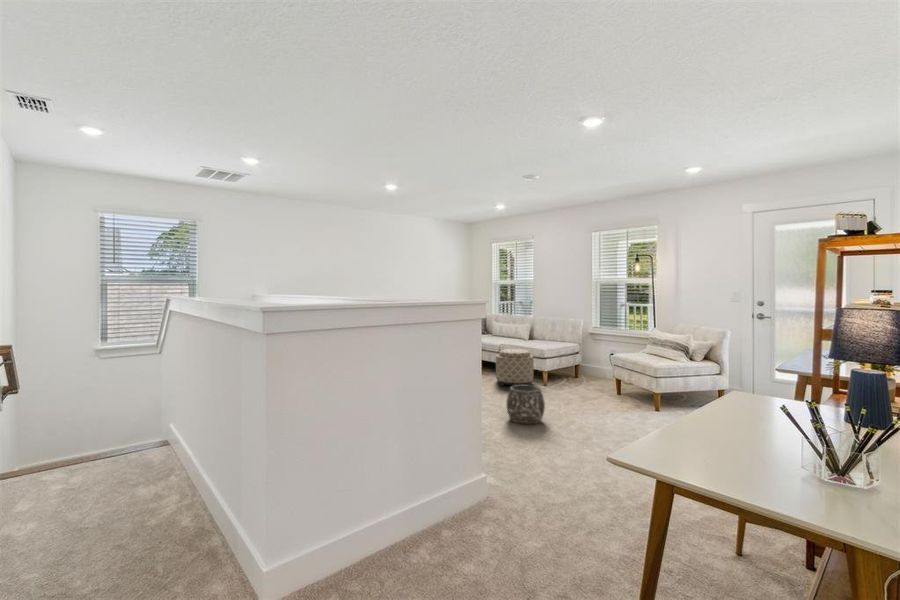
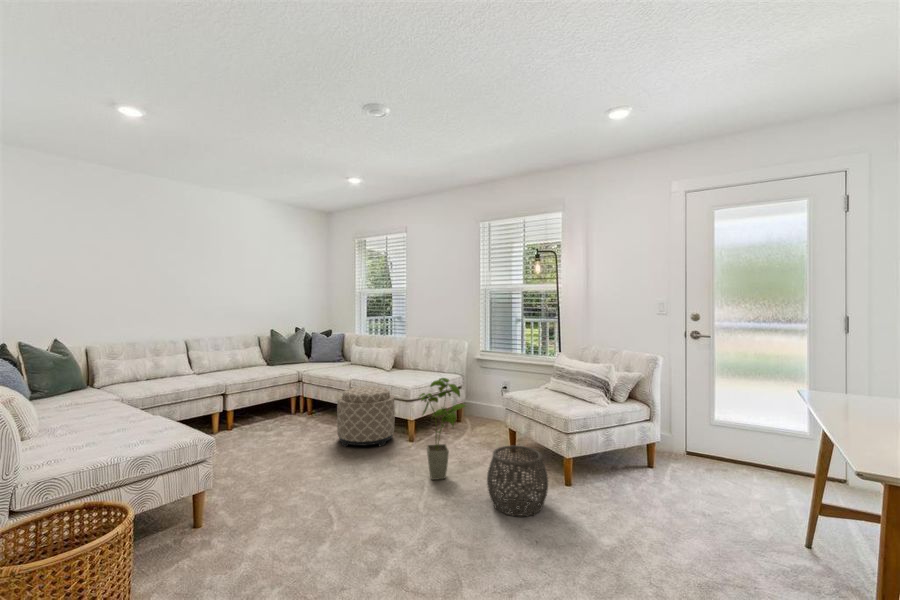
house plant: none [555,340,588,403] -> present [419,378,466,480]
woven basket: present [506,385,545,425] -> present [487,445,548,517]

